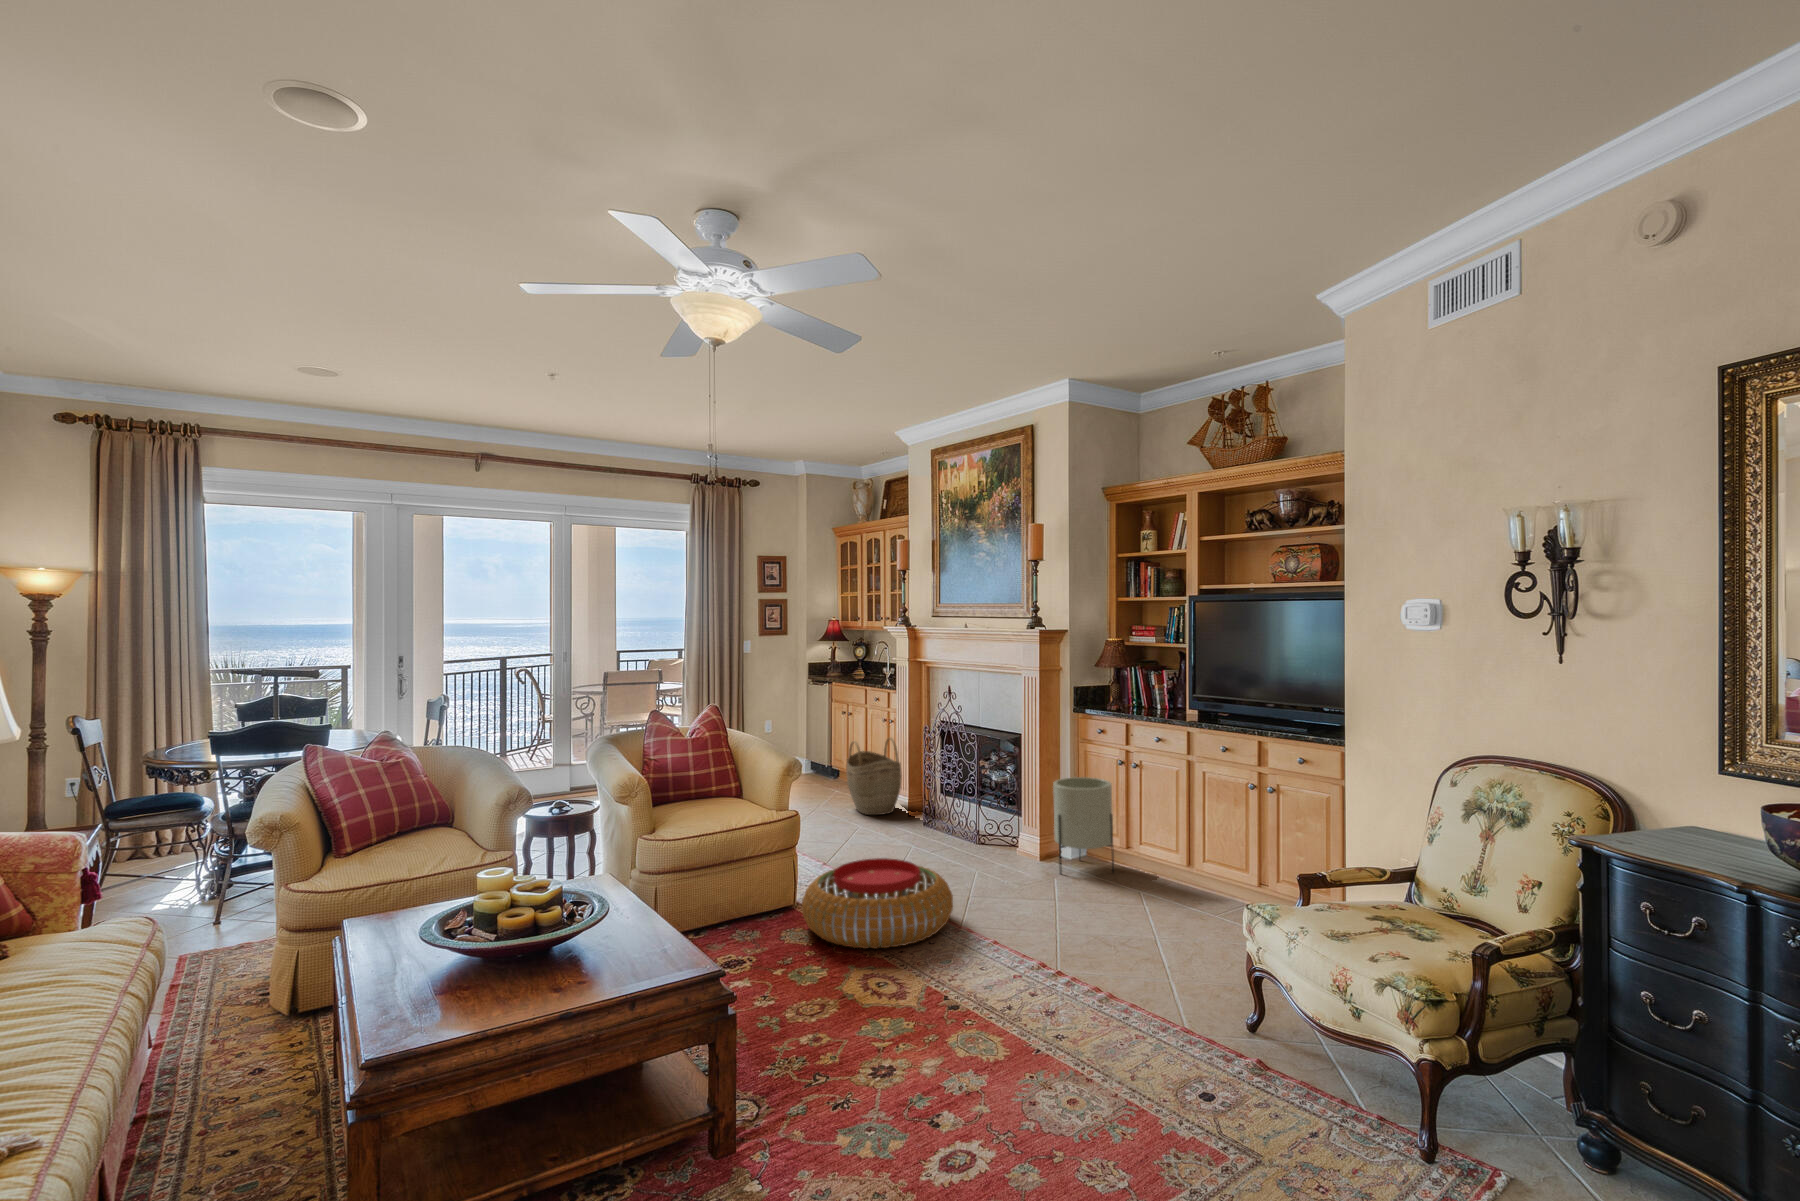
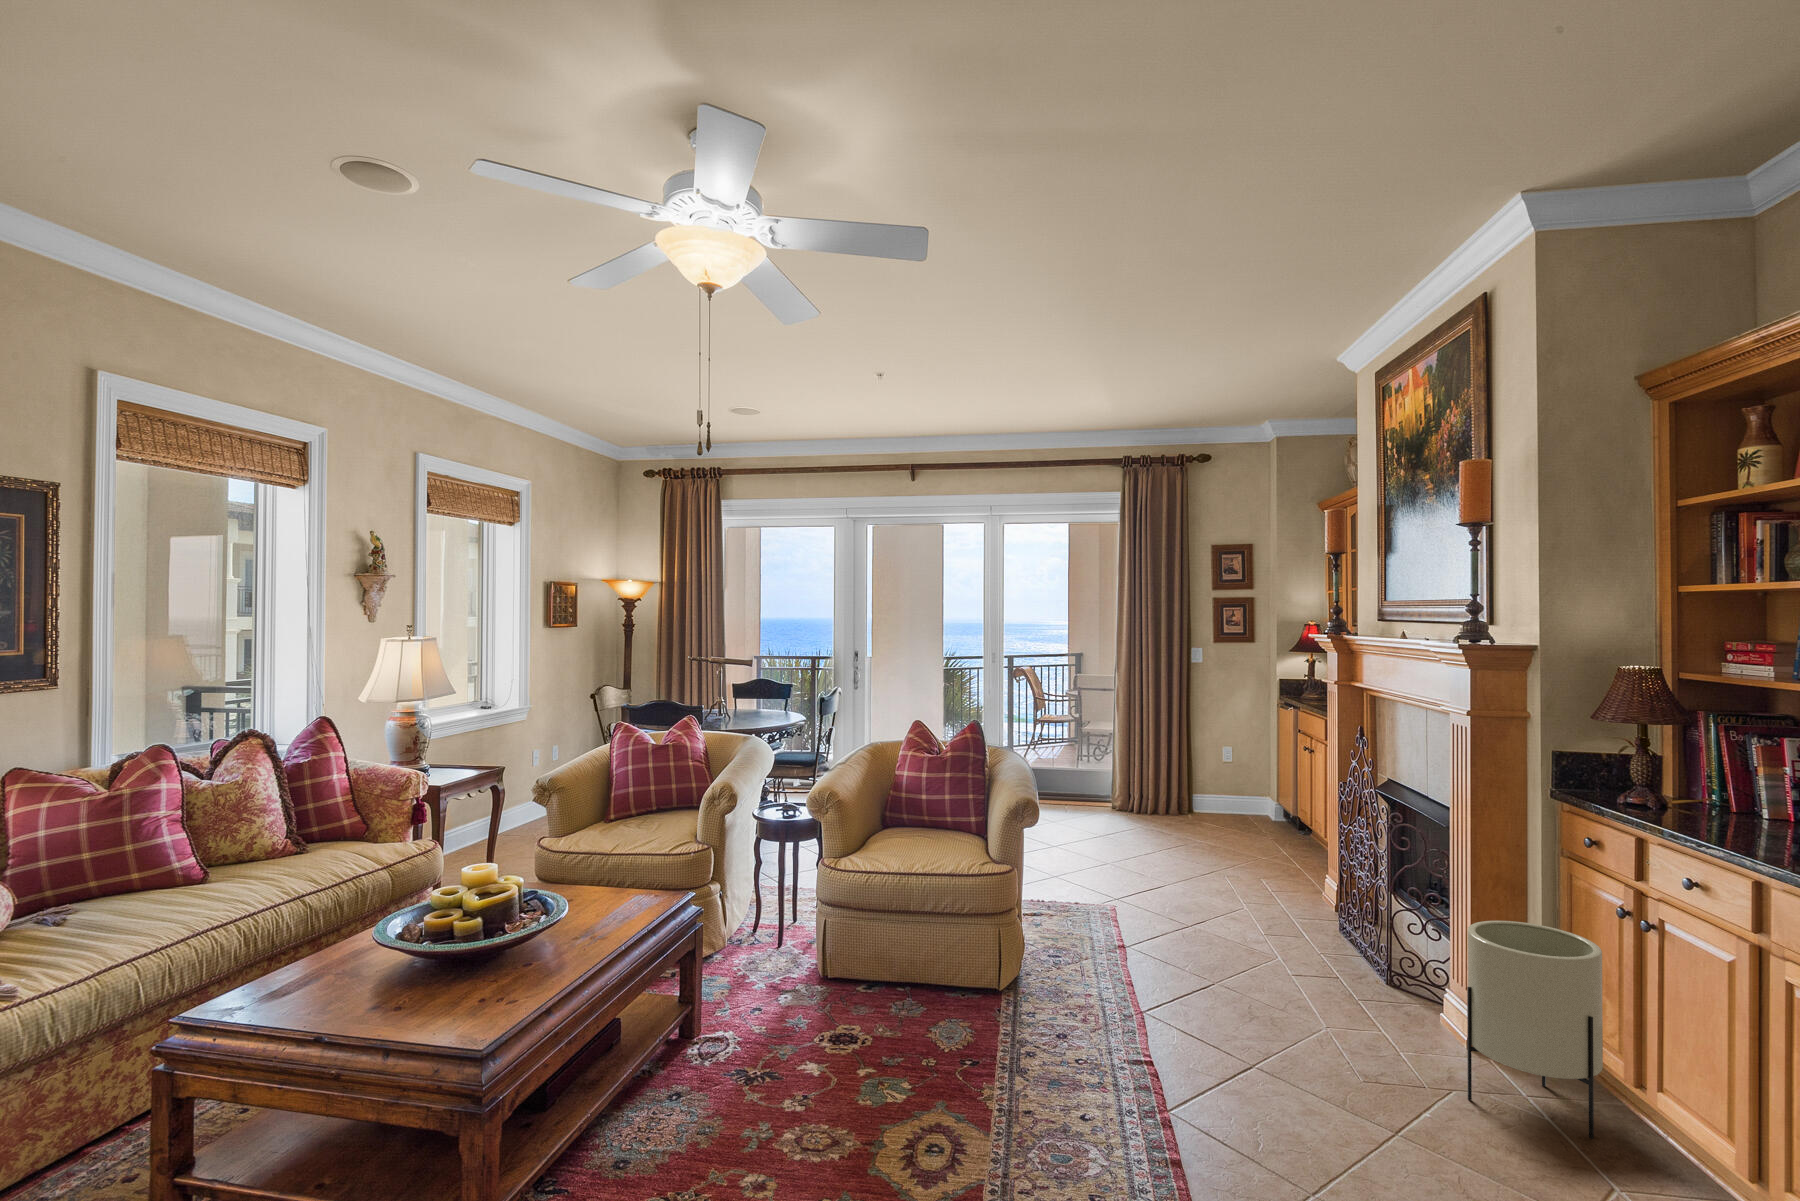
woven basket: present [846,738,902,815] -> none [1244,793,1321,908]
pouf: present [802,858,953,949] -> none [930,966,1169,1131]

